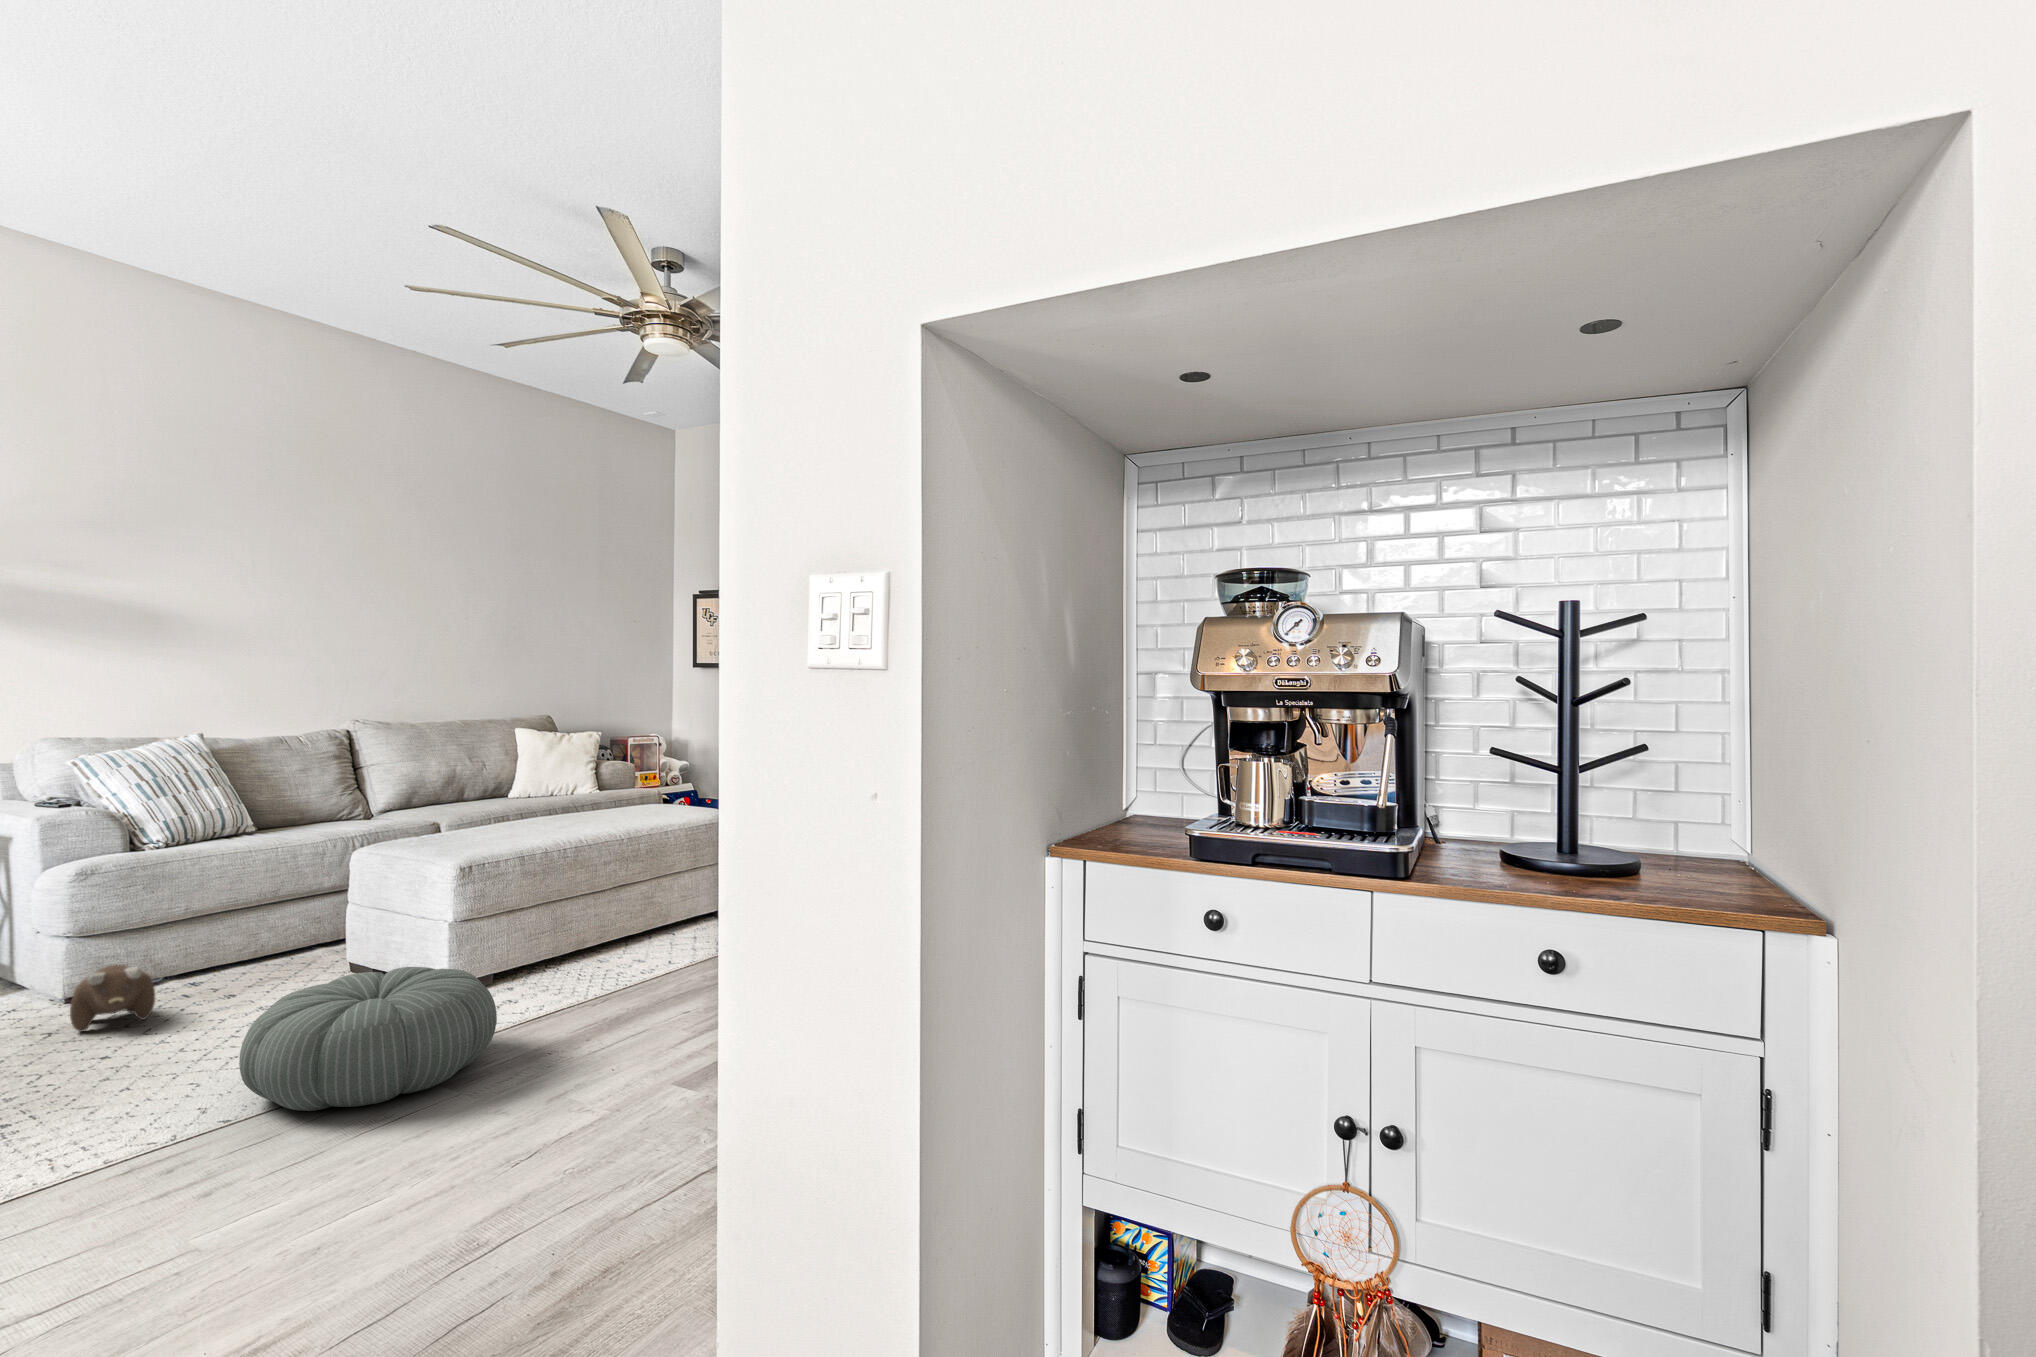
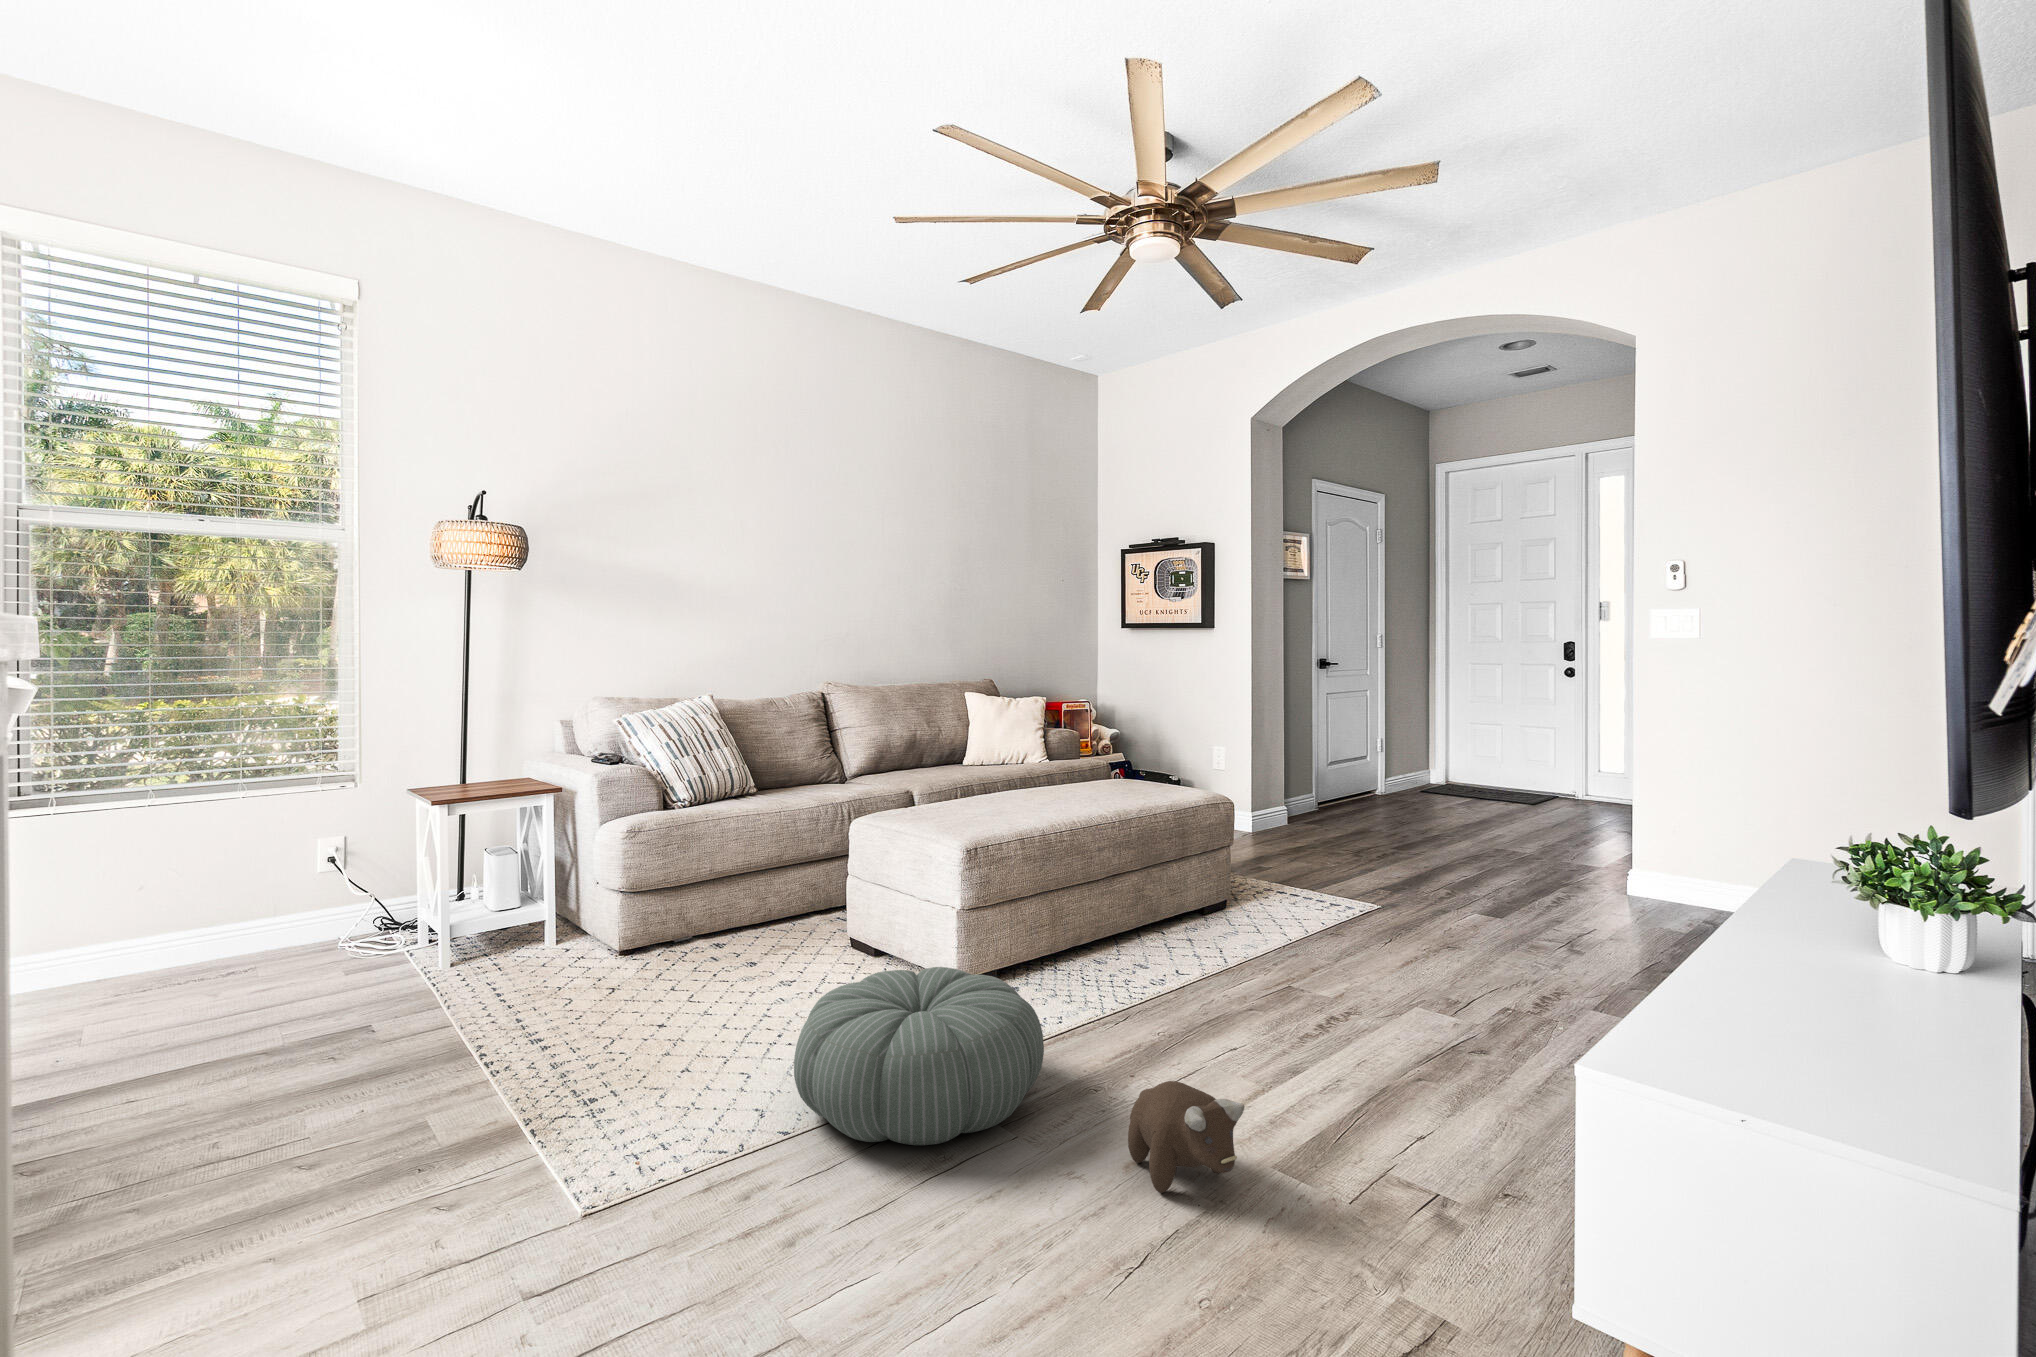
plush toy: present [70,965,155,1032] -> present [1128,1081,1245,1193]

